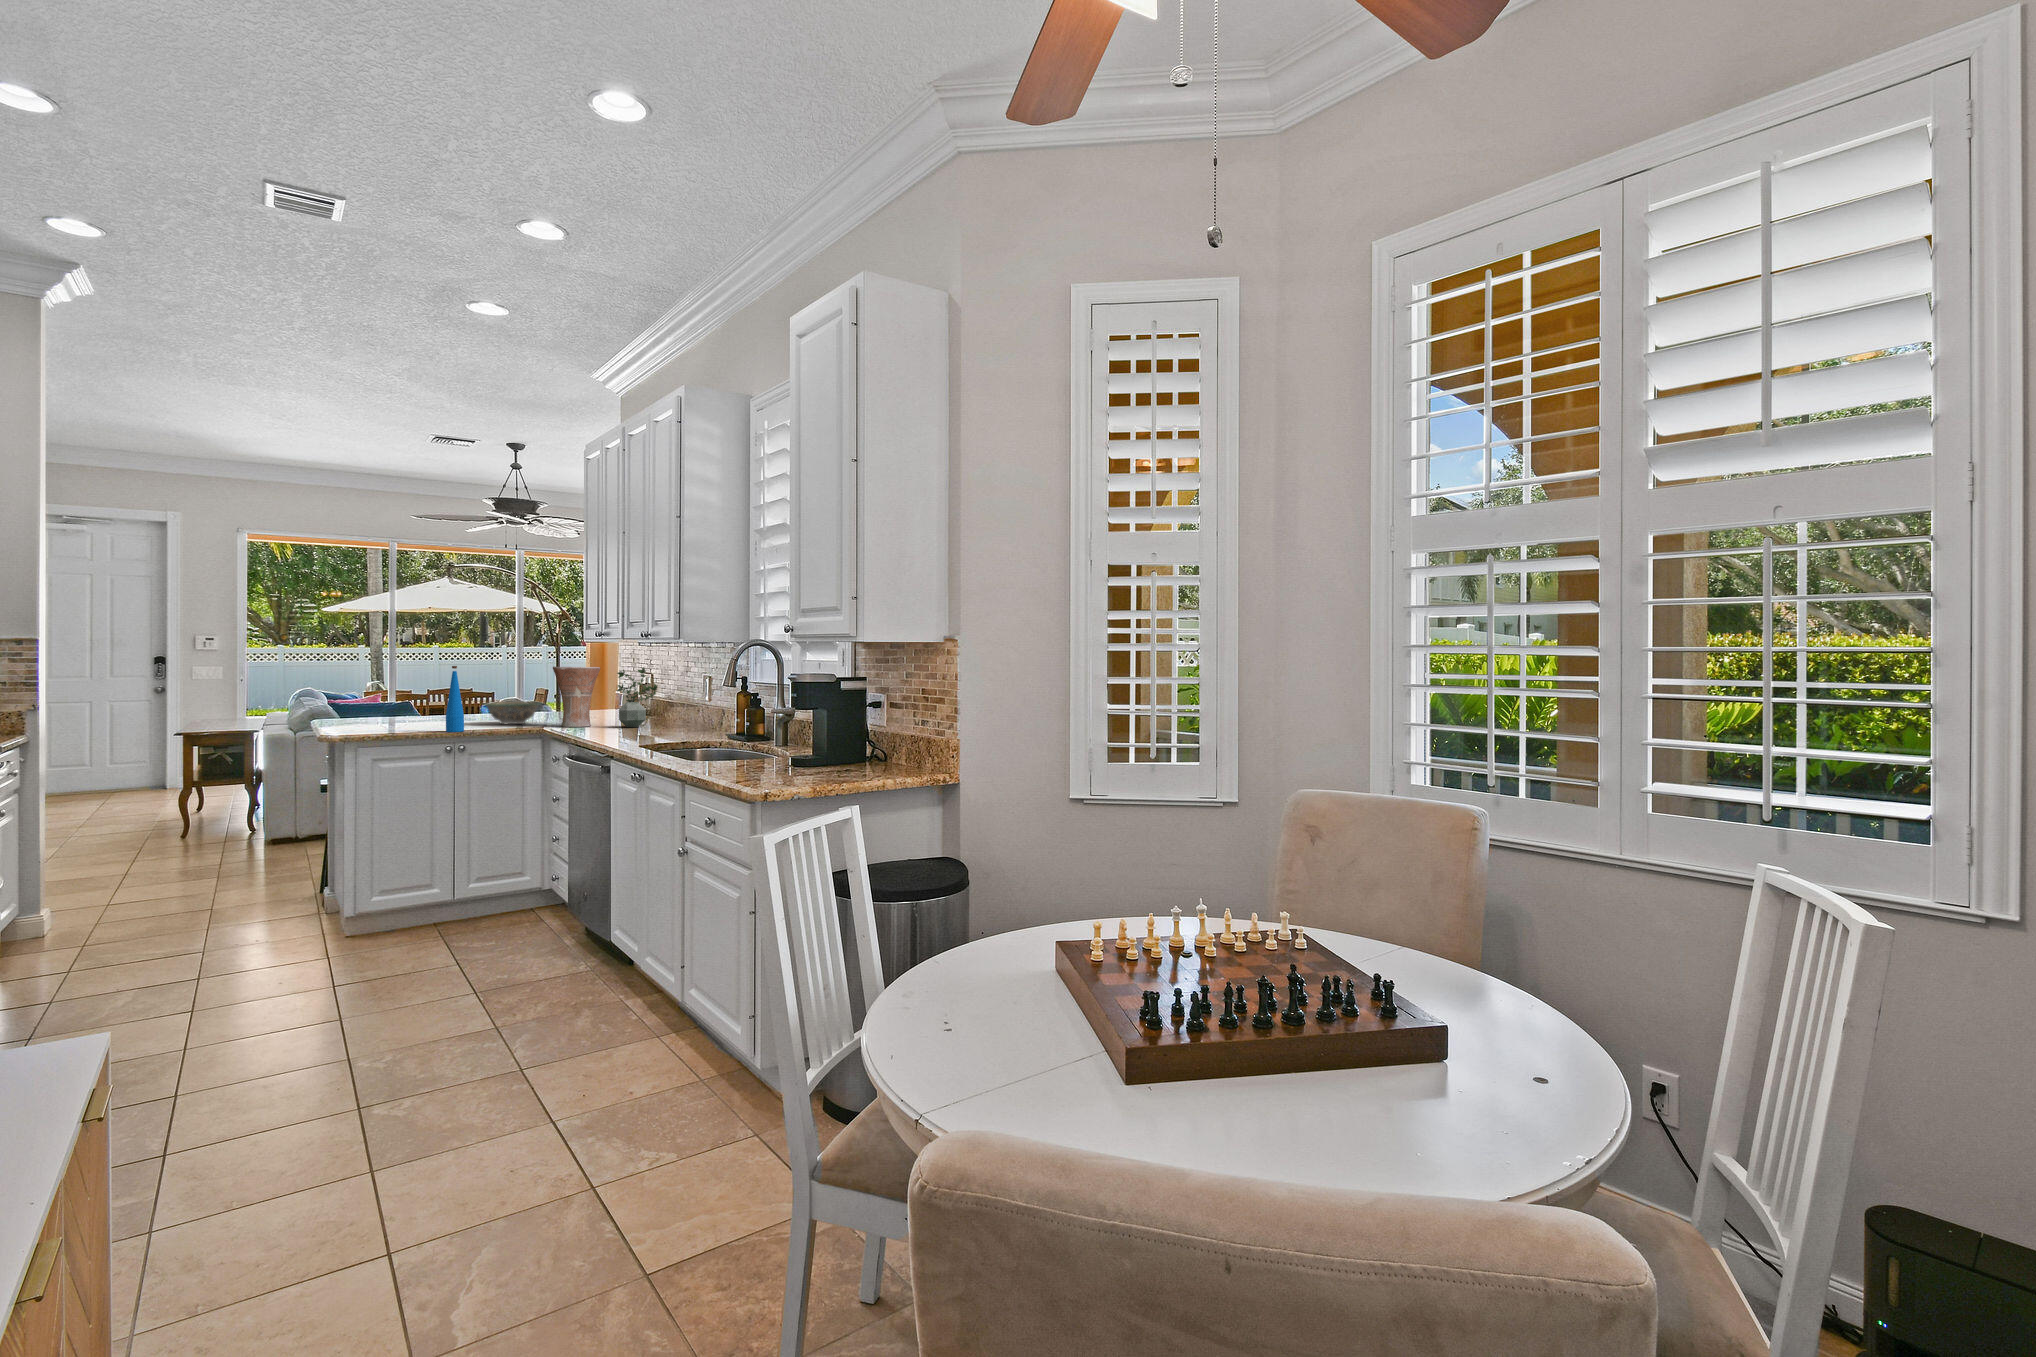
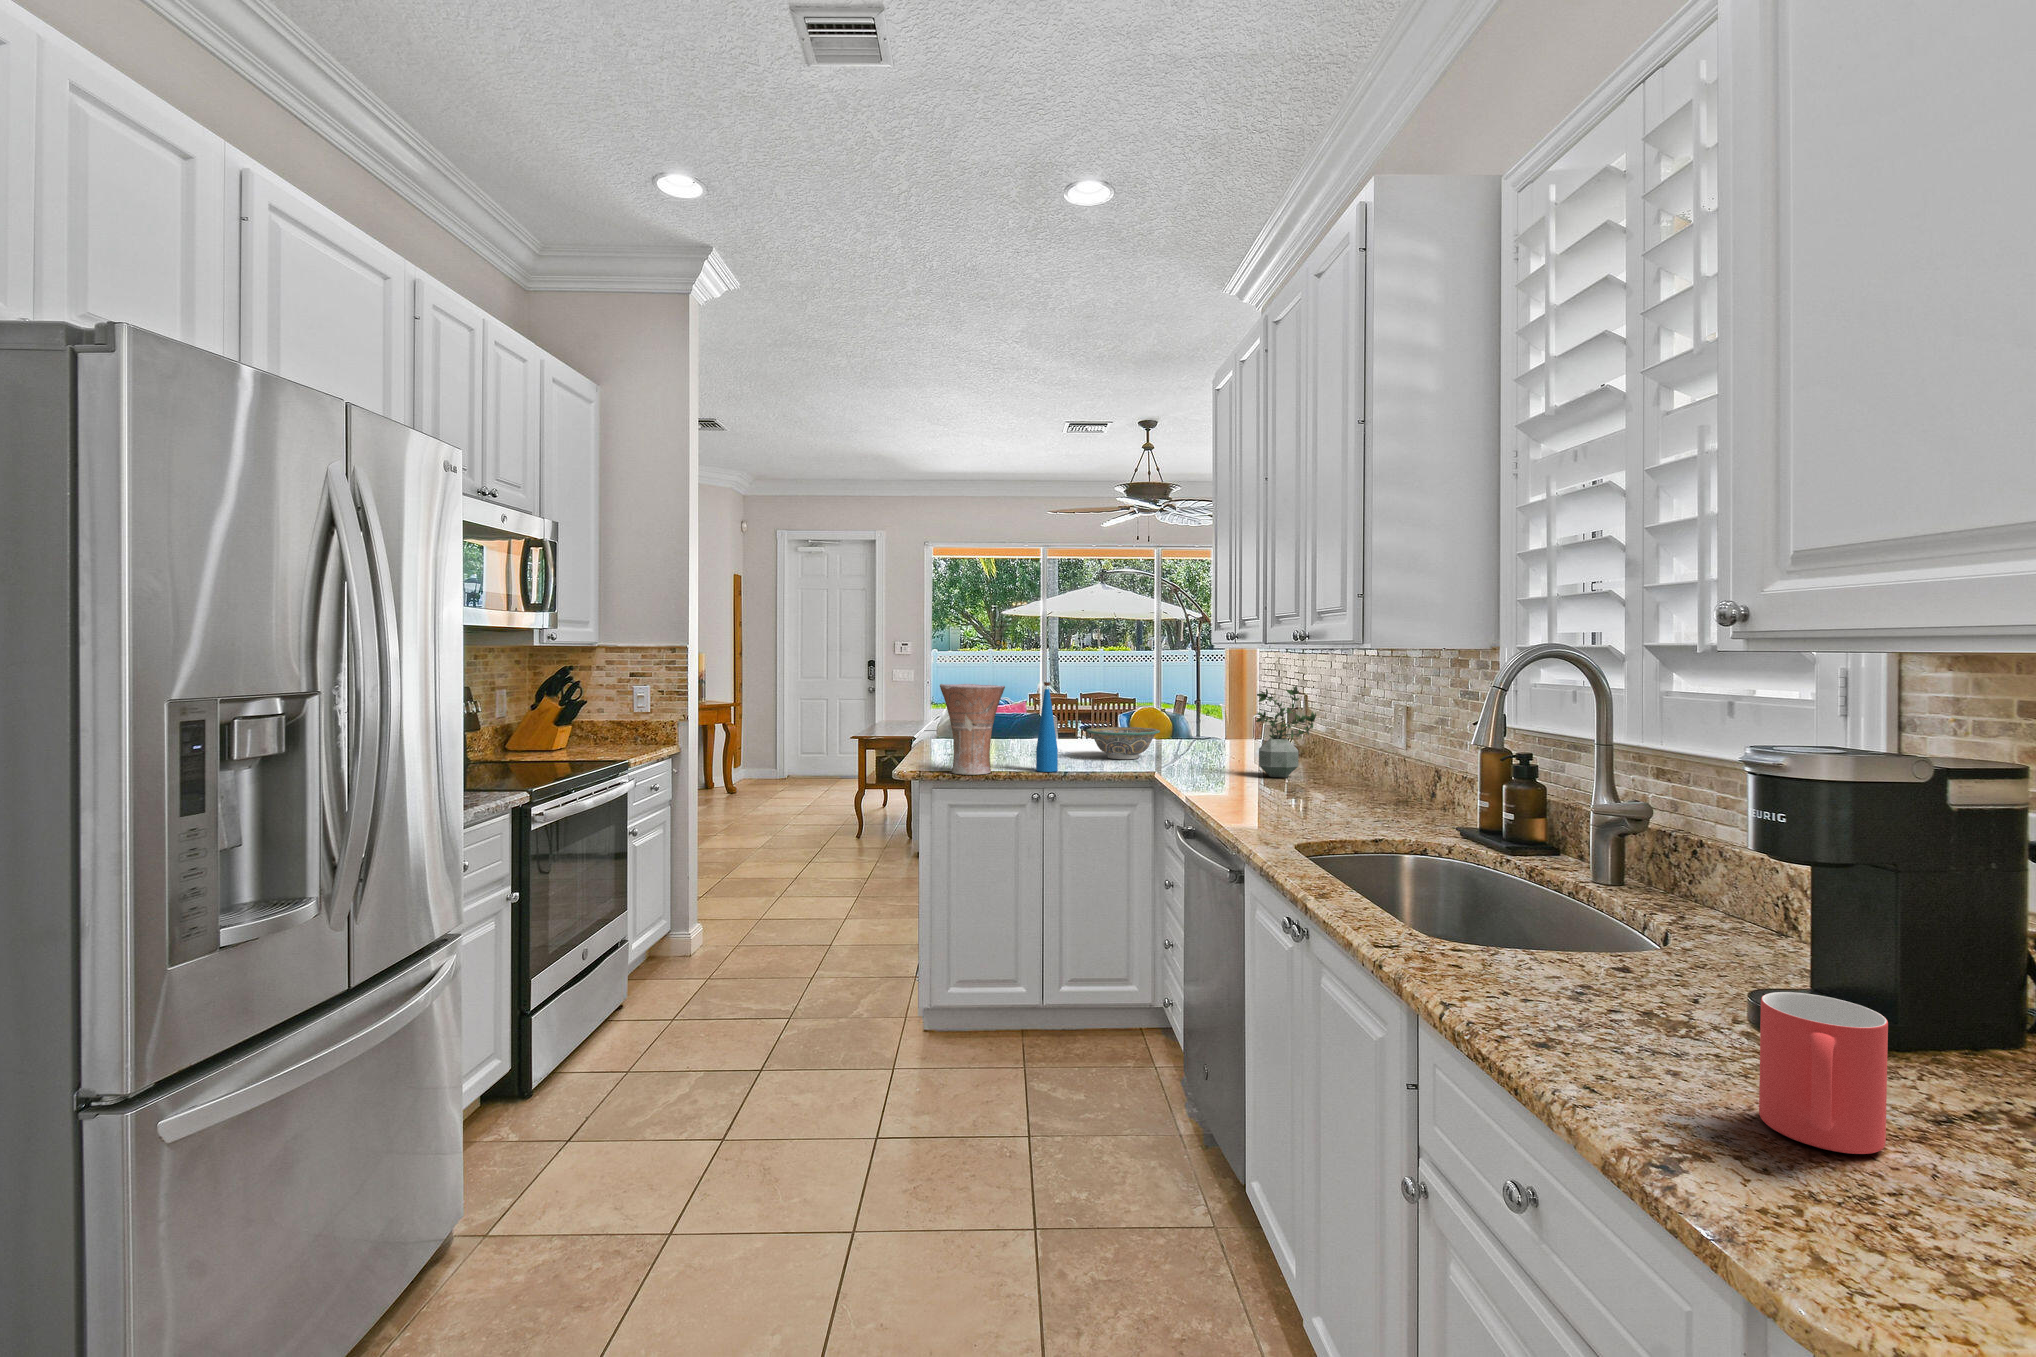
vase: present [553,667,600,727] -> present [940,684,1005,775]
mug: none [774,742,803,781] -> present [1759,992,1888,1154]

